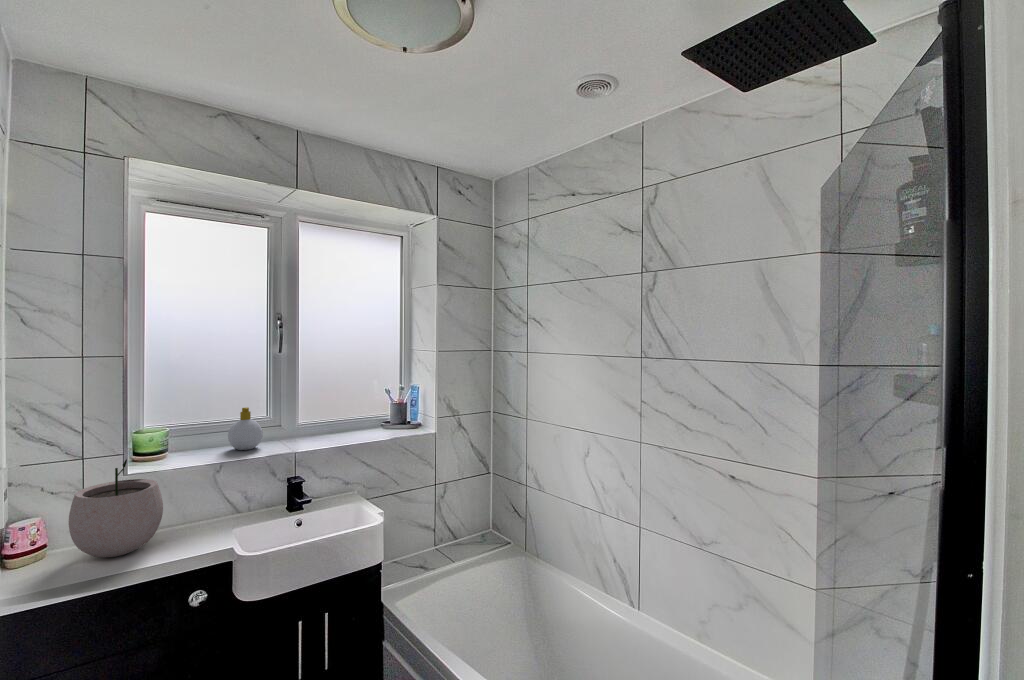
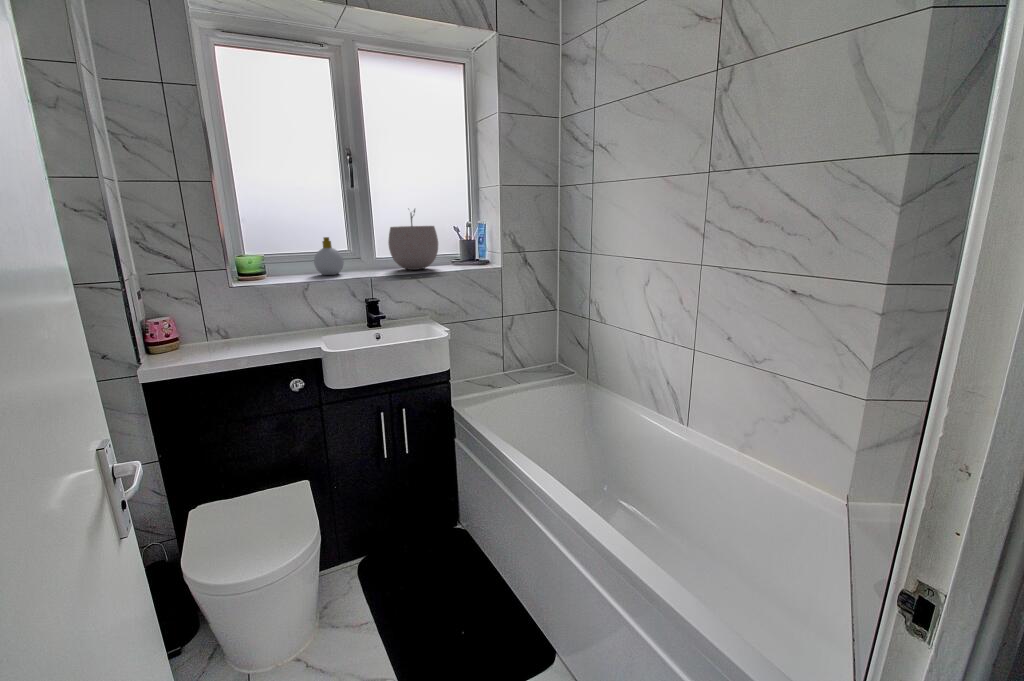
plant pot: present [69,459,163,557] -> present [388,209,438,270]

